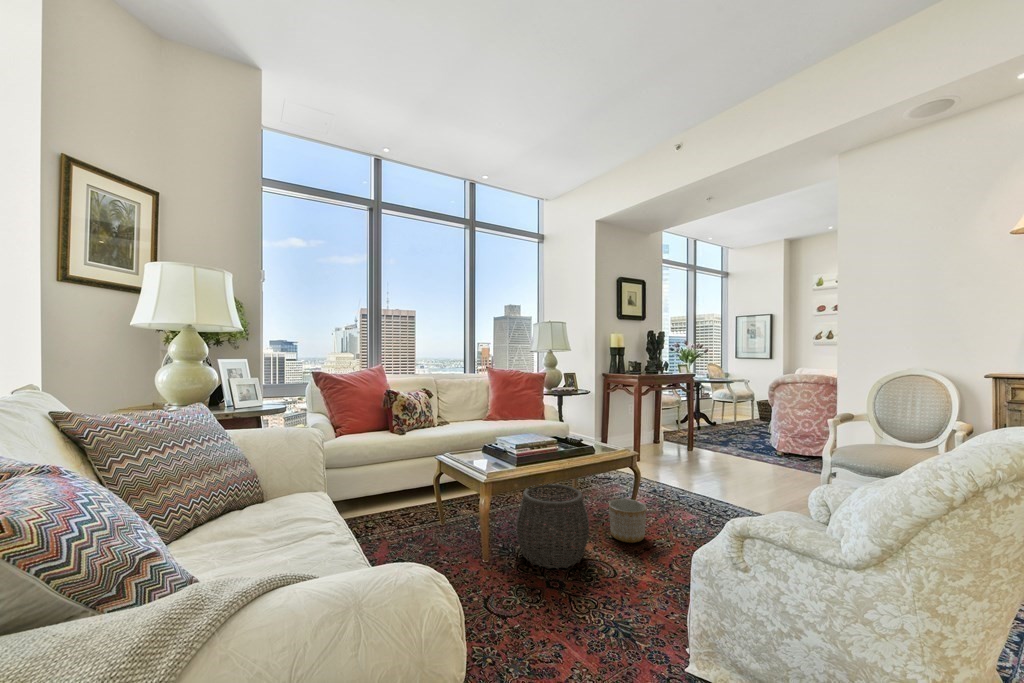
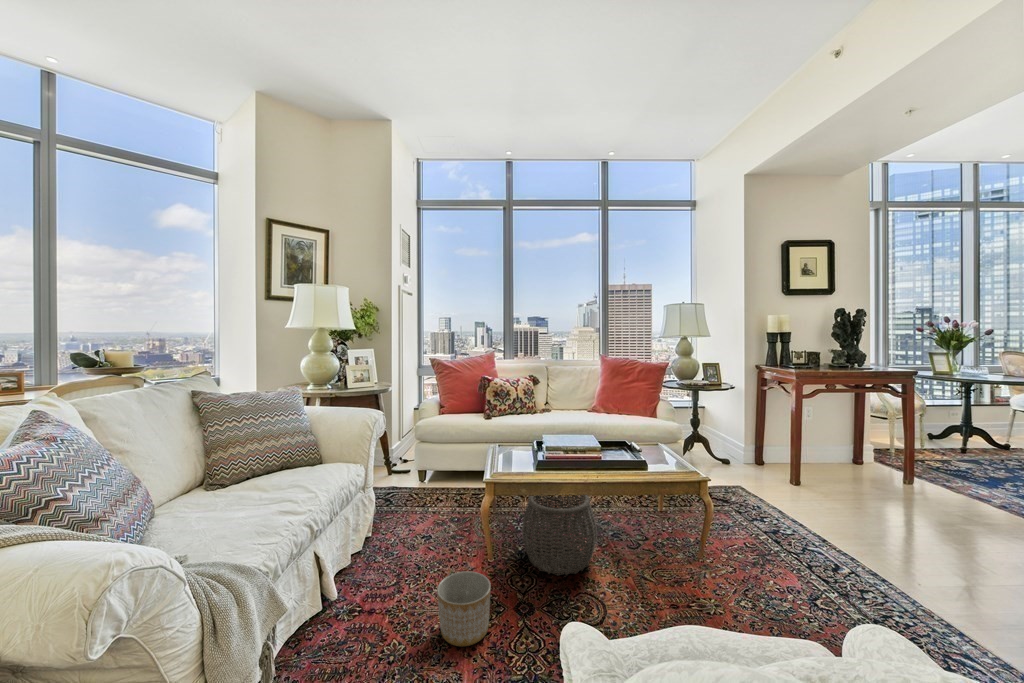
planter: present [609,499,646,543] -> present [437,571,491,646]

